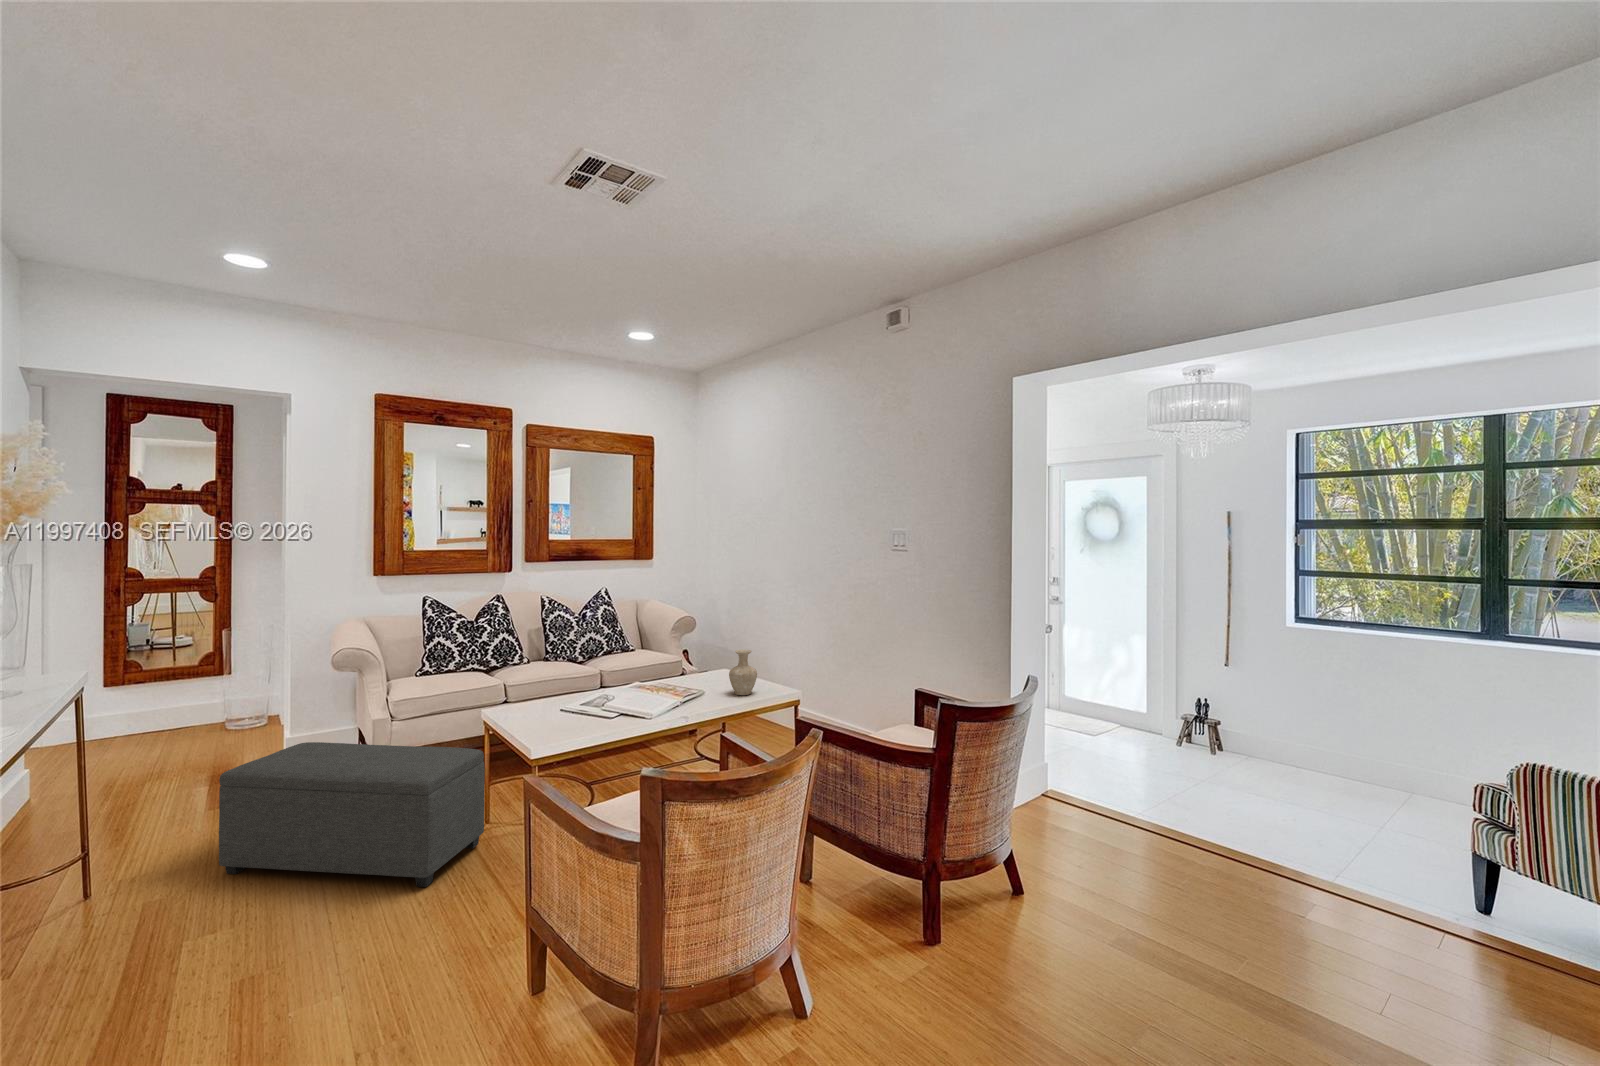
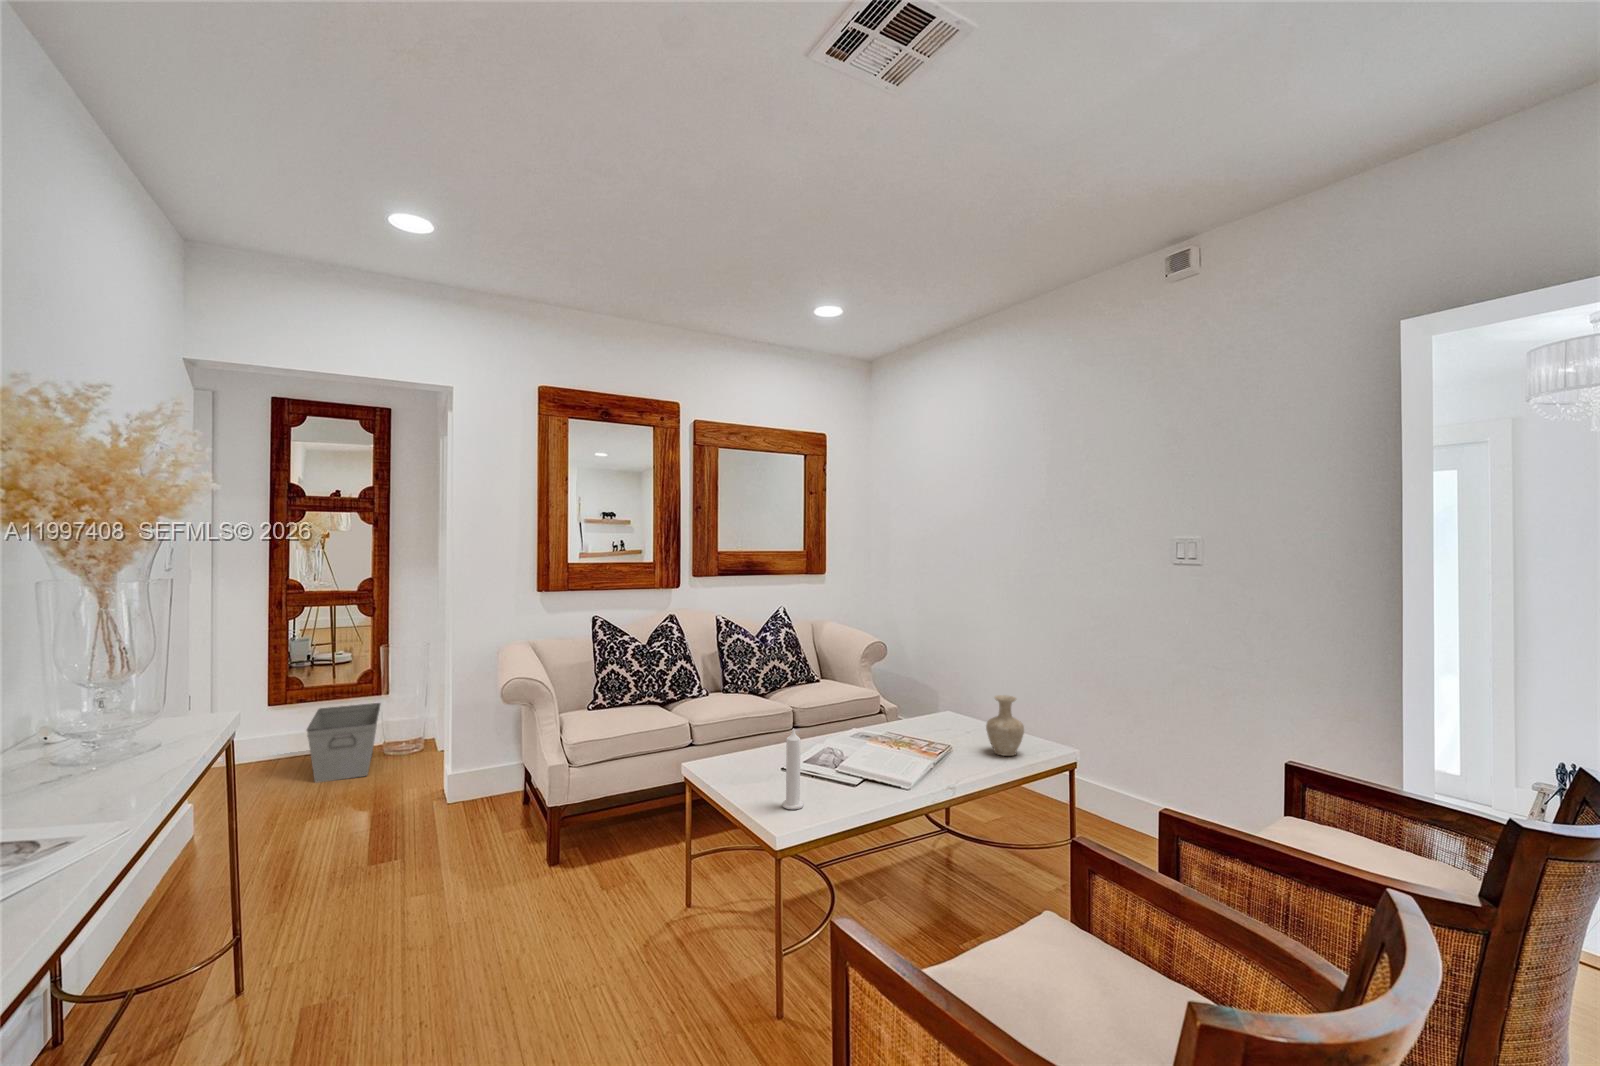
candle: none [543,673,561,734] -> present [782,728,804,810]
storage bin: none [145,681,224,753] -> present [307,703,380,783]
ottoman: present [219,742,485,887] -> none [399,798,700,1011]

